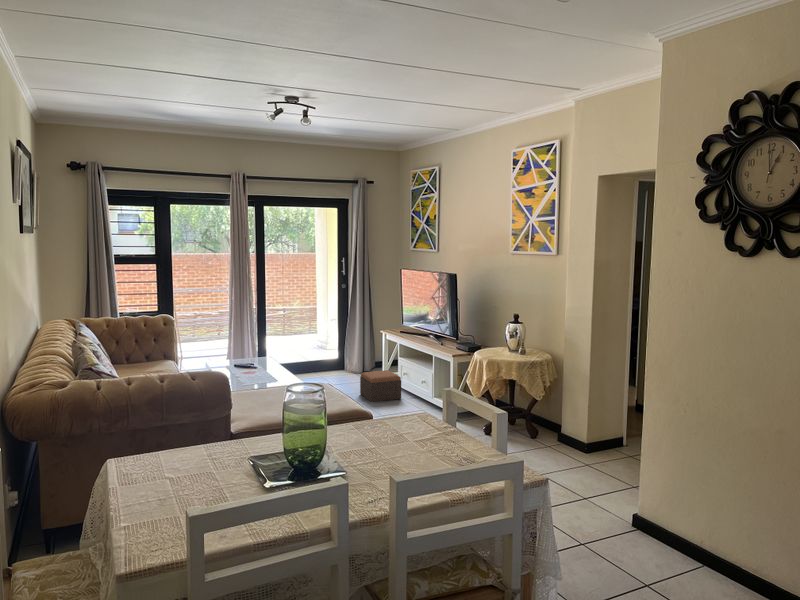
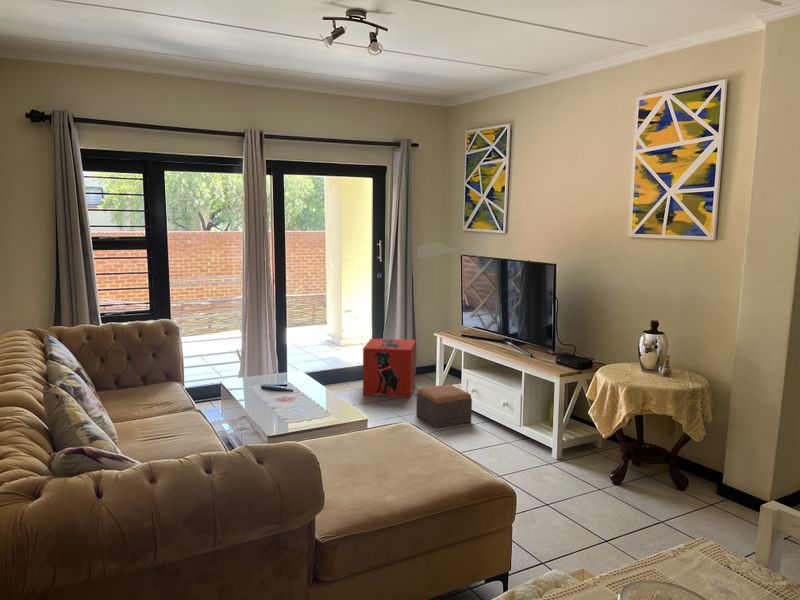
storage box: none [325,337,371,383] -> present [363,339,416,397]

